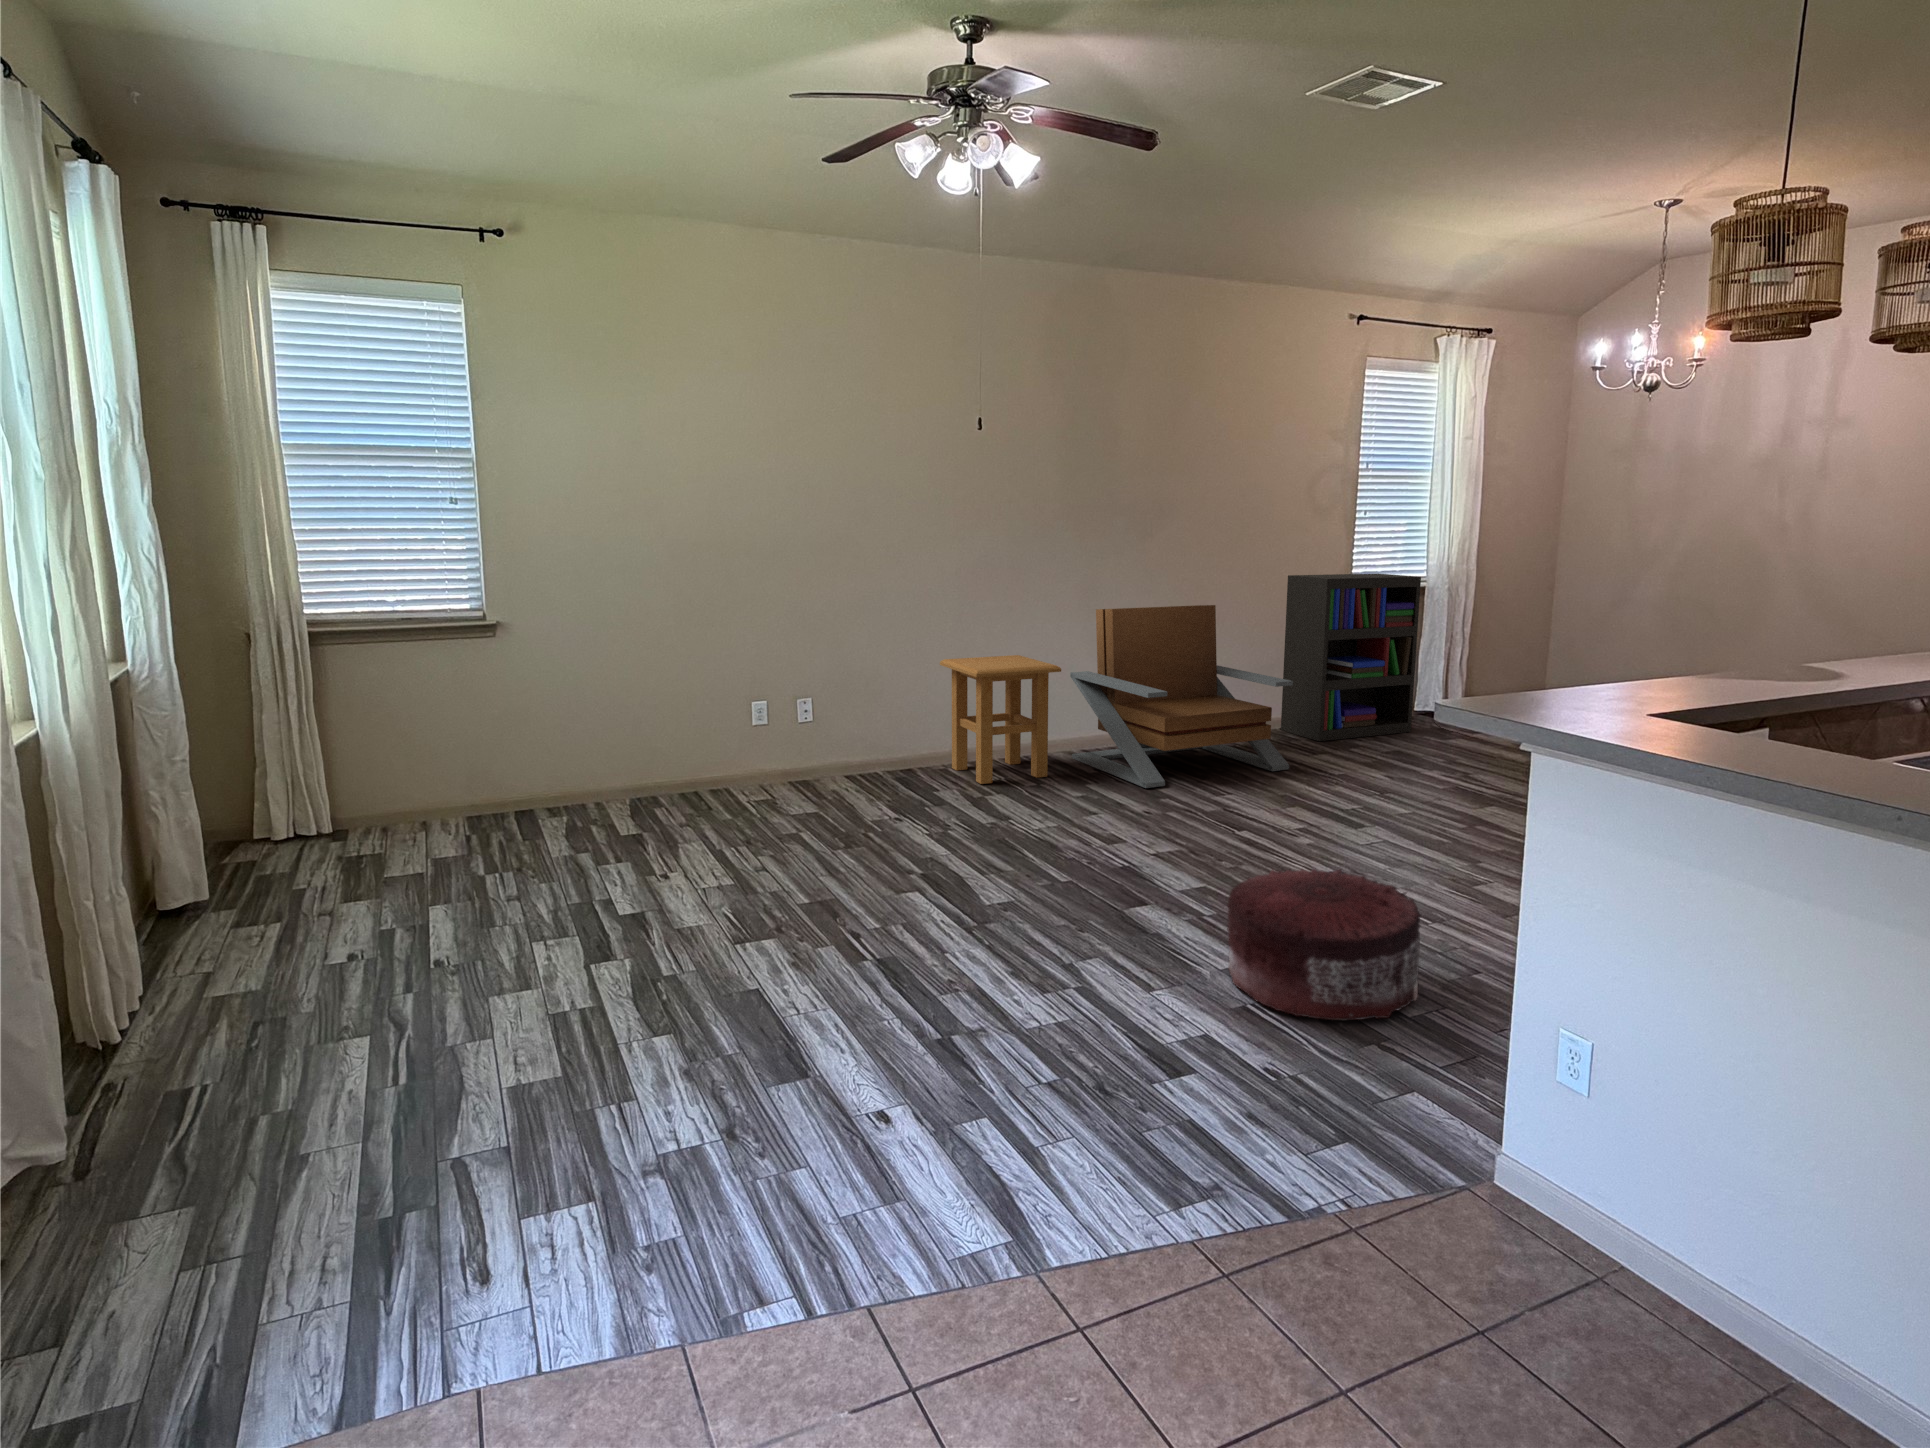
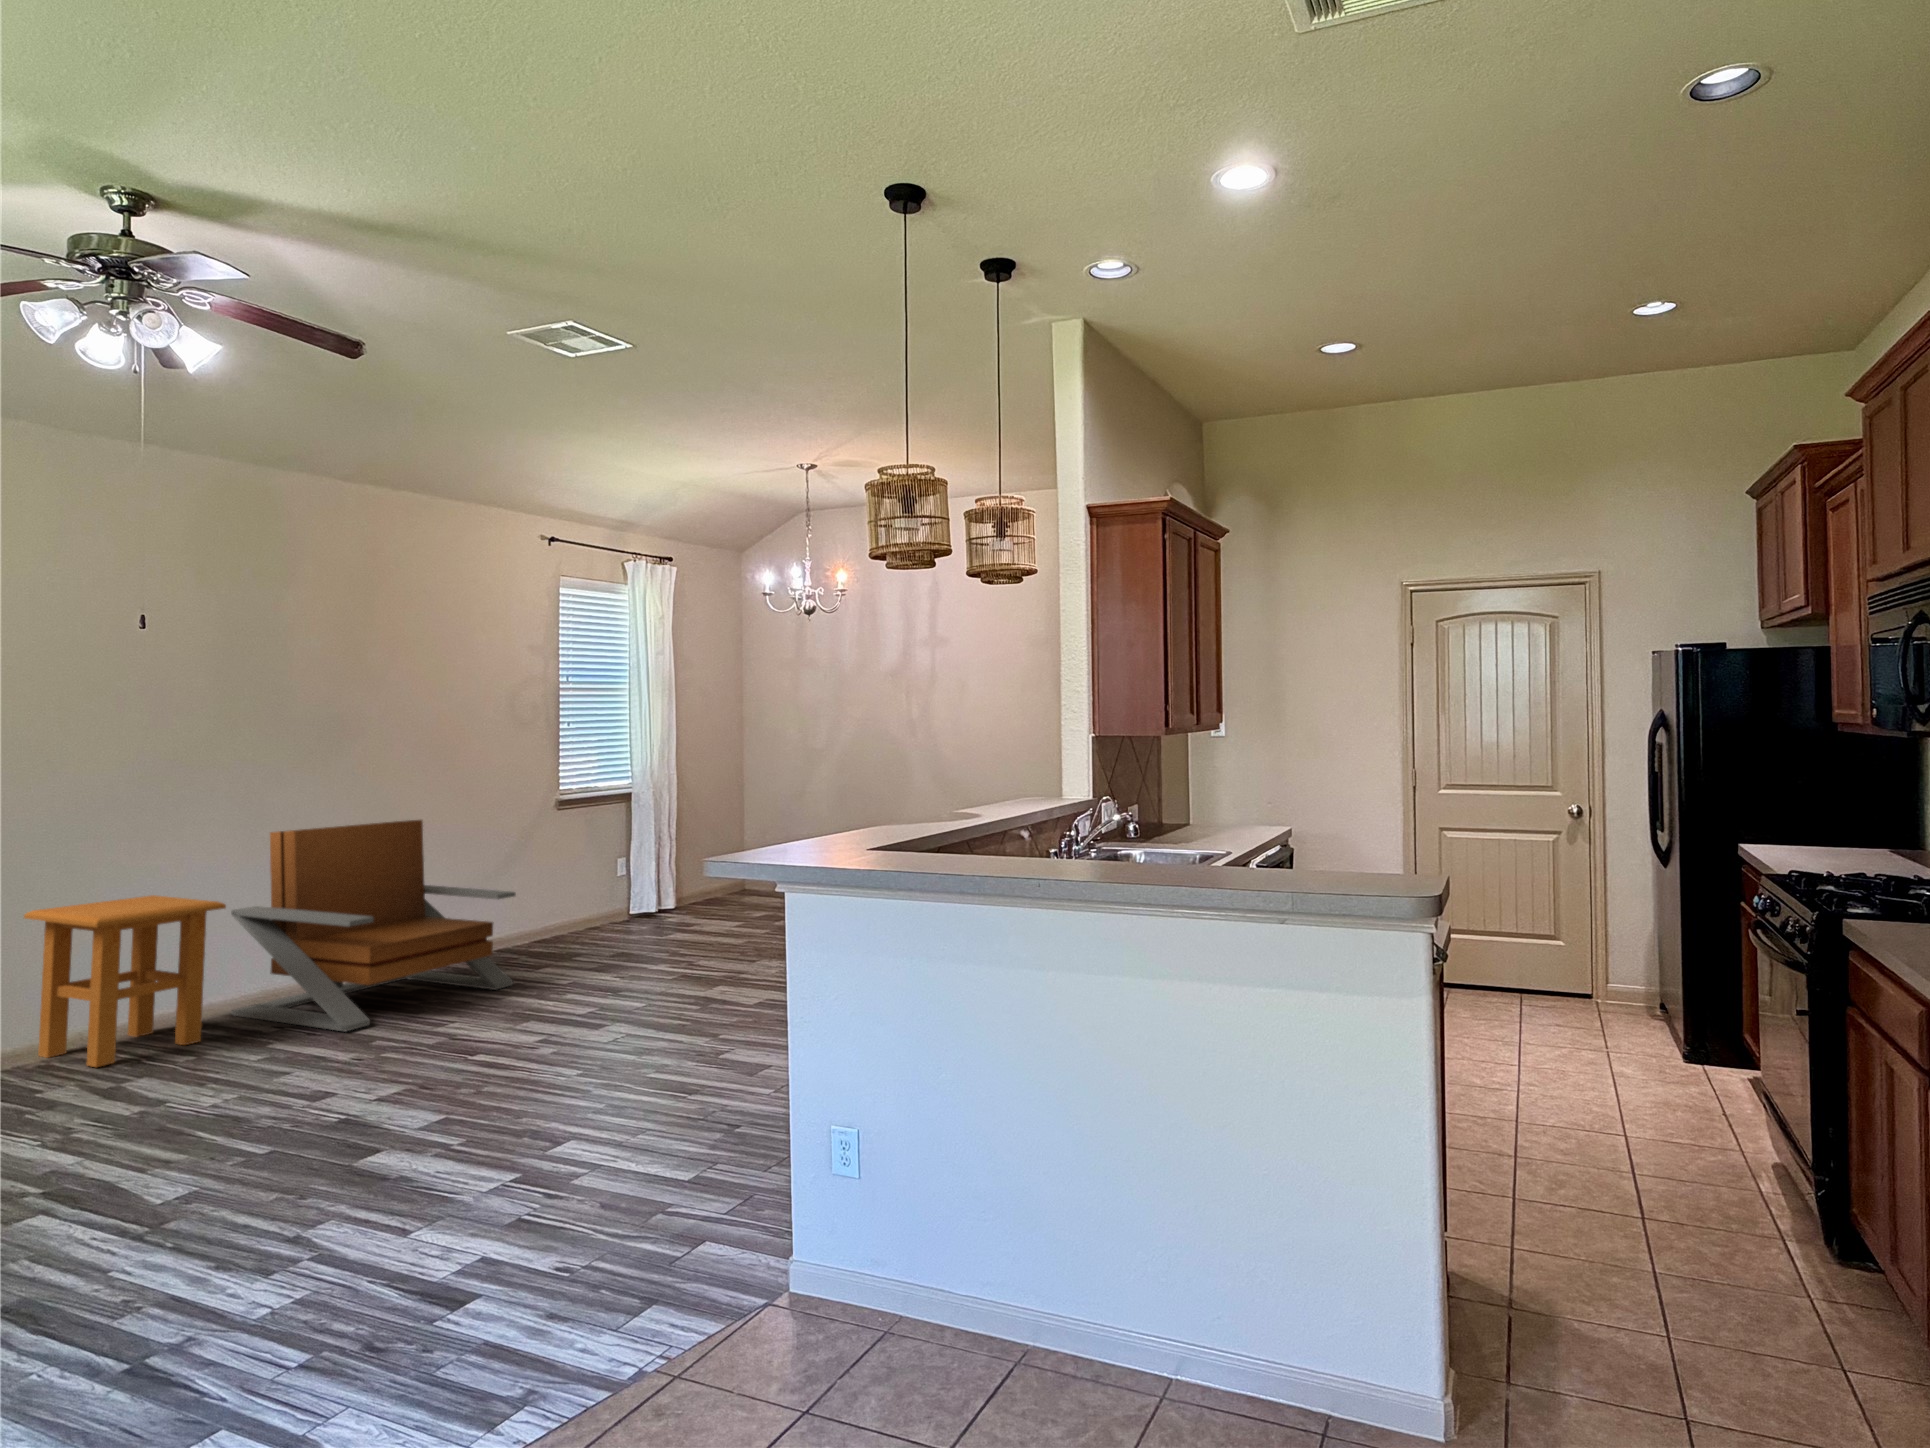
bookshelf: present [1281,574,1421,741] -> none [494,781,633,953]
pouf: present [1227,869,1421,1020] -> none [493,1059,687,1212]

